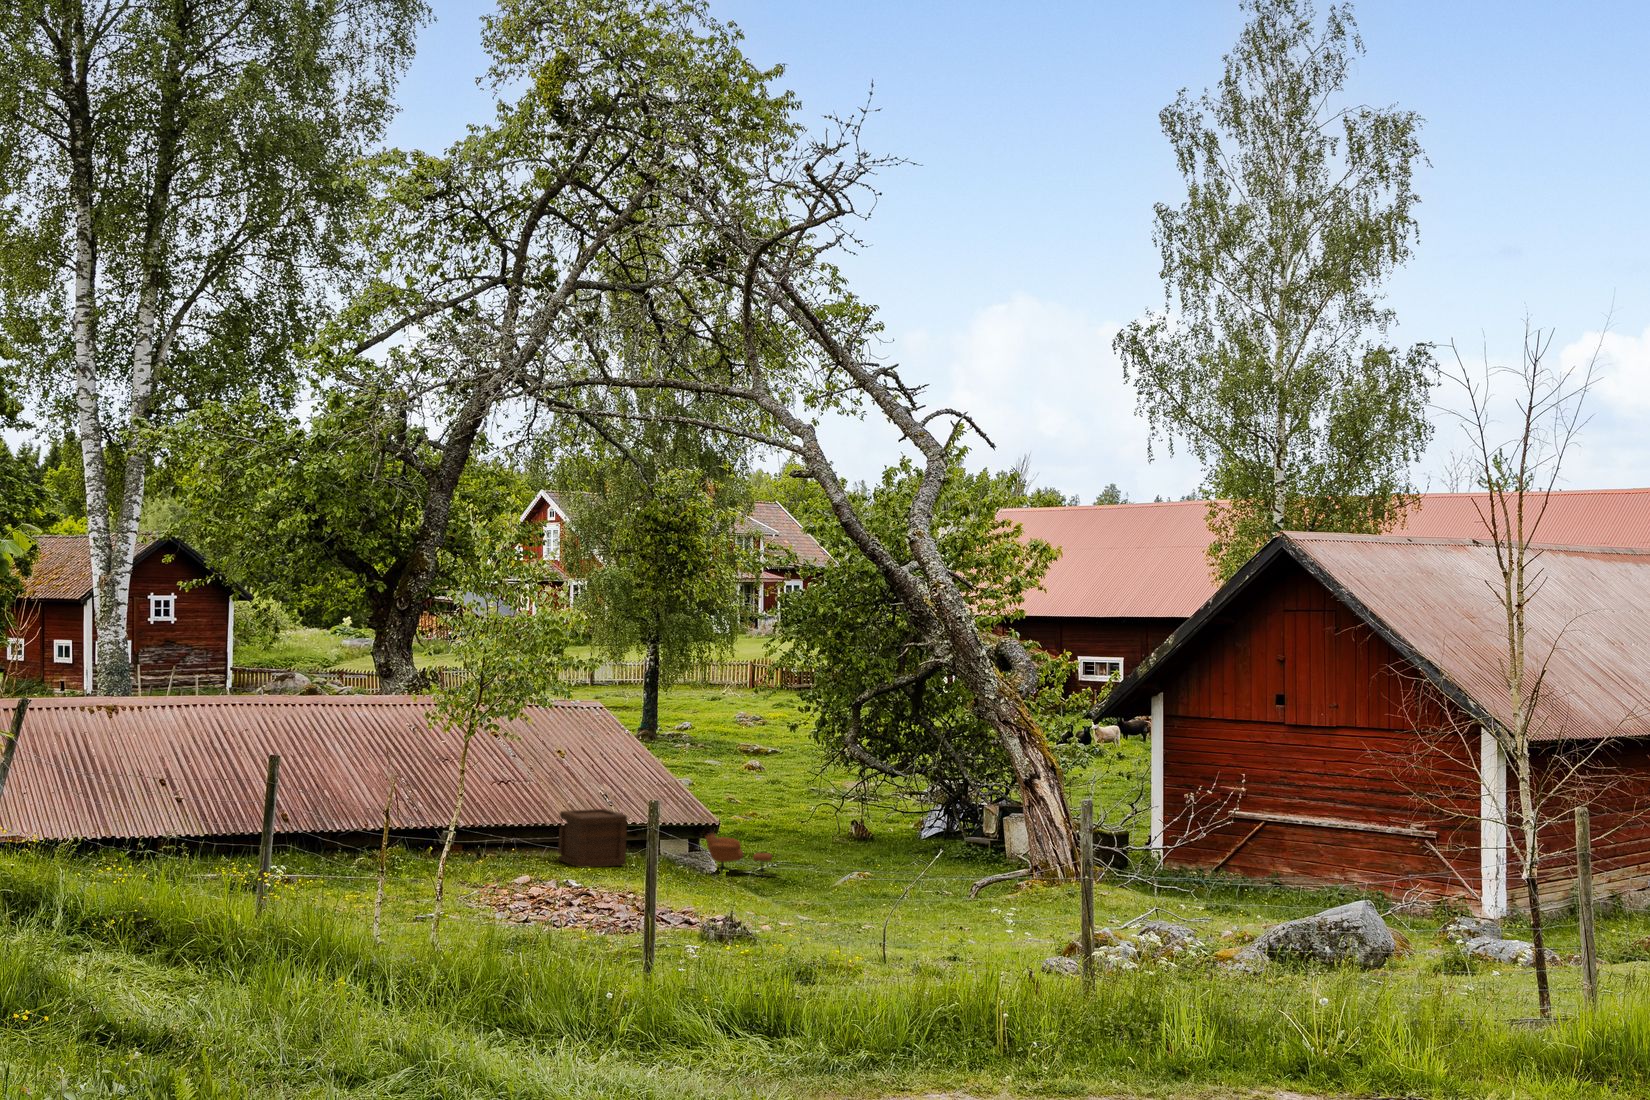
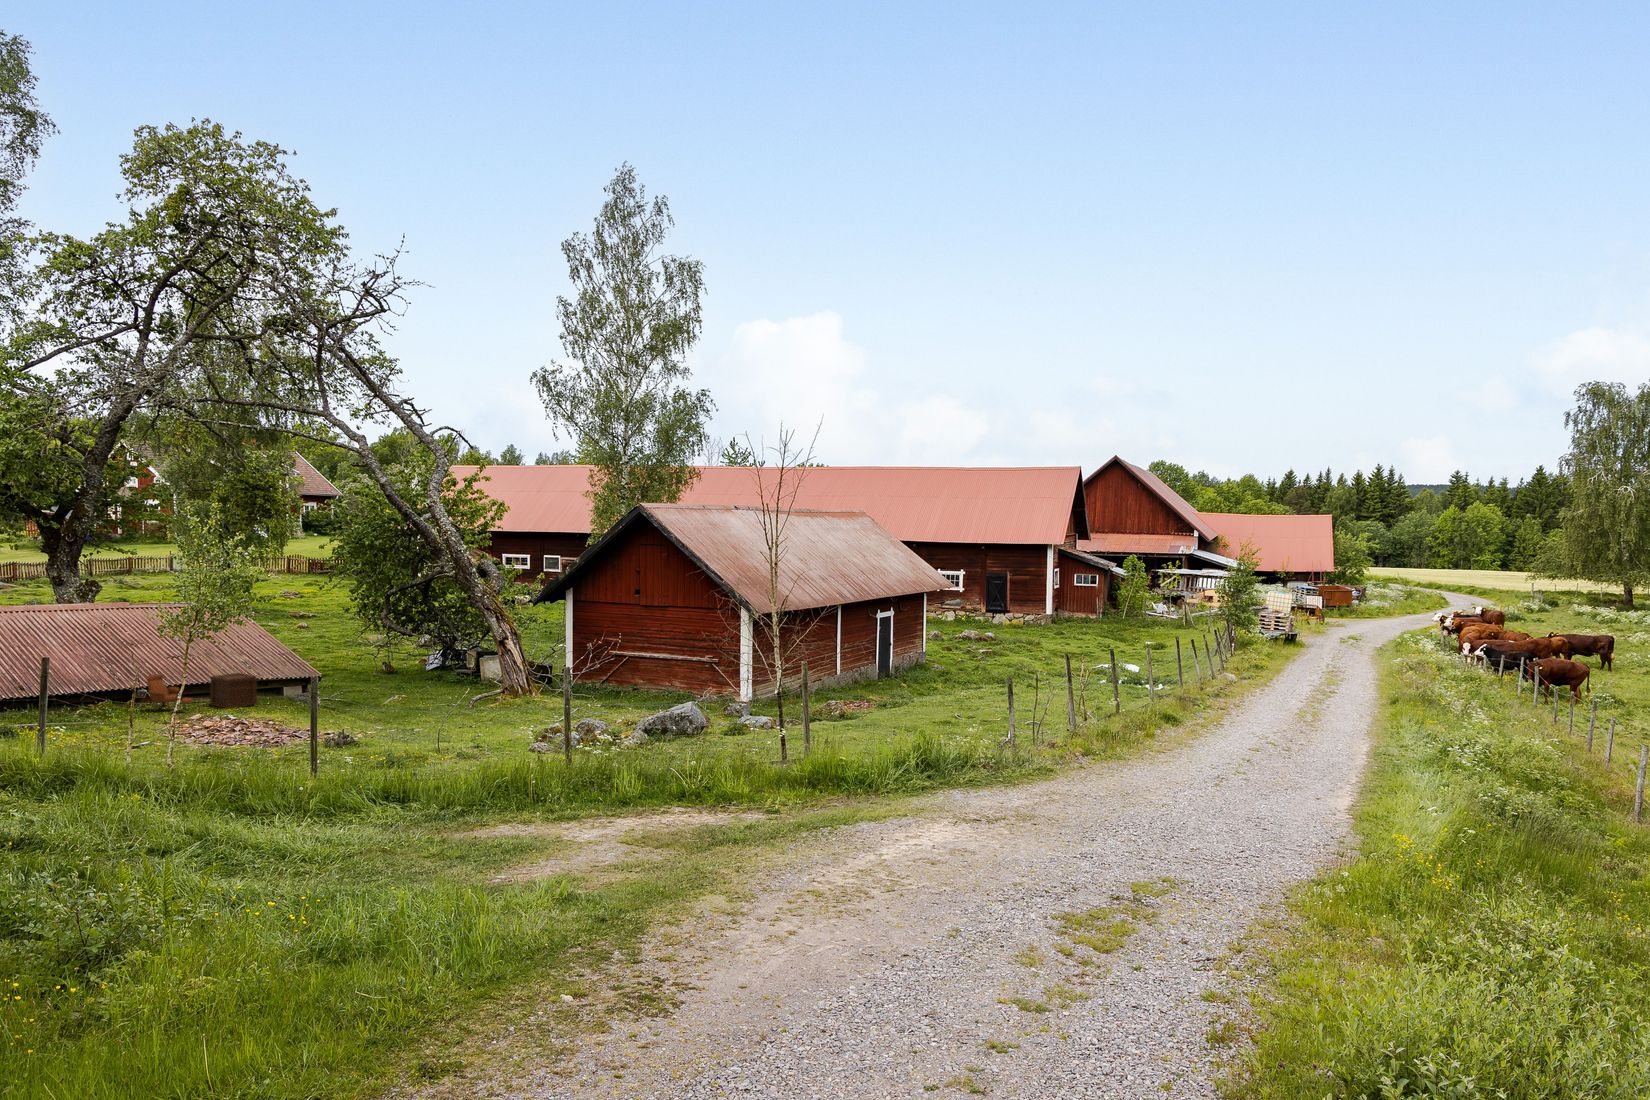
lounge chair: present [706,834,772,877] -> present [146,674,193,711]

